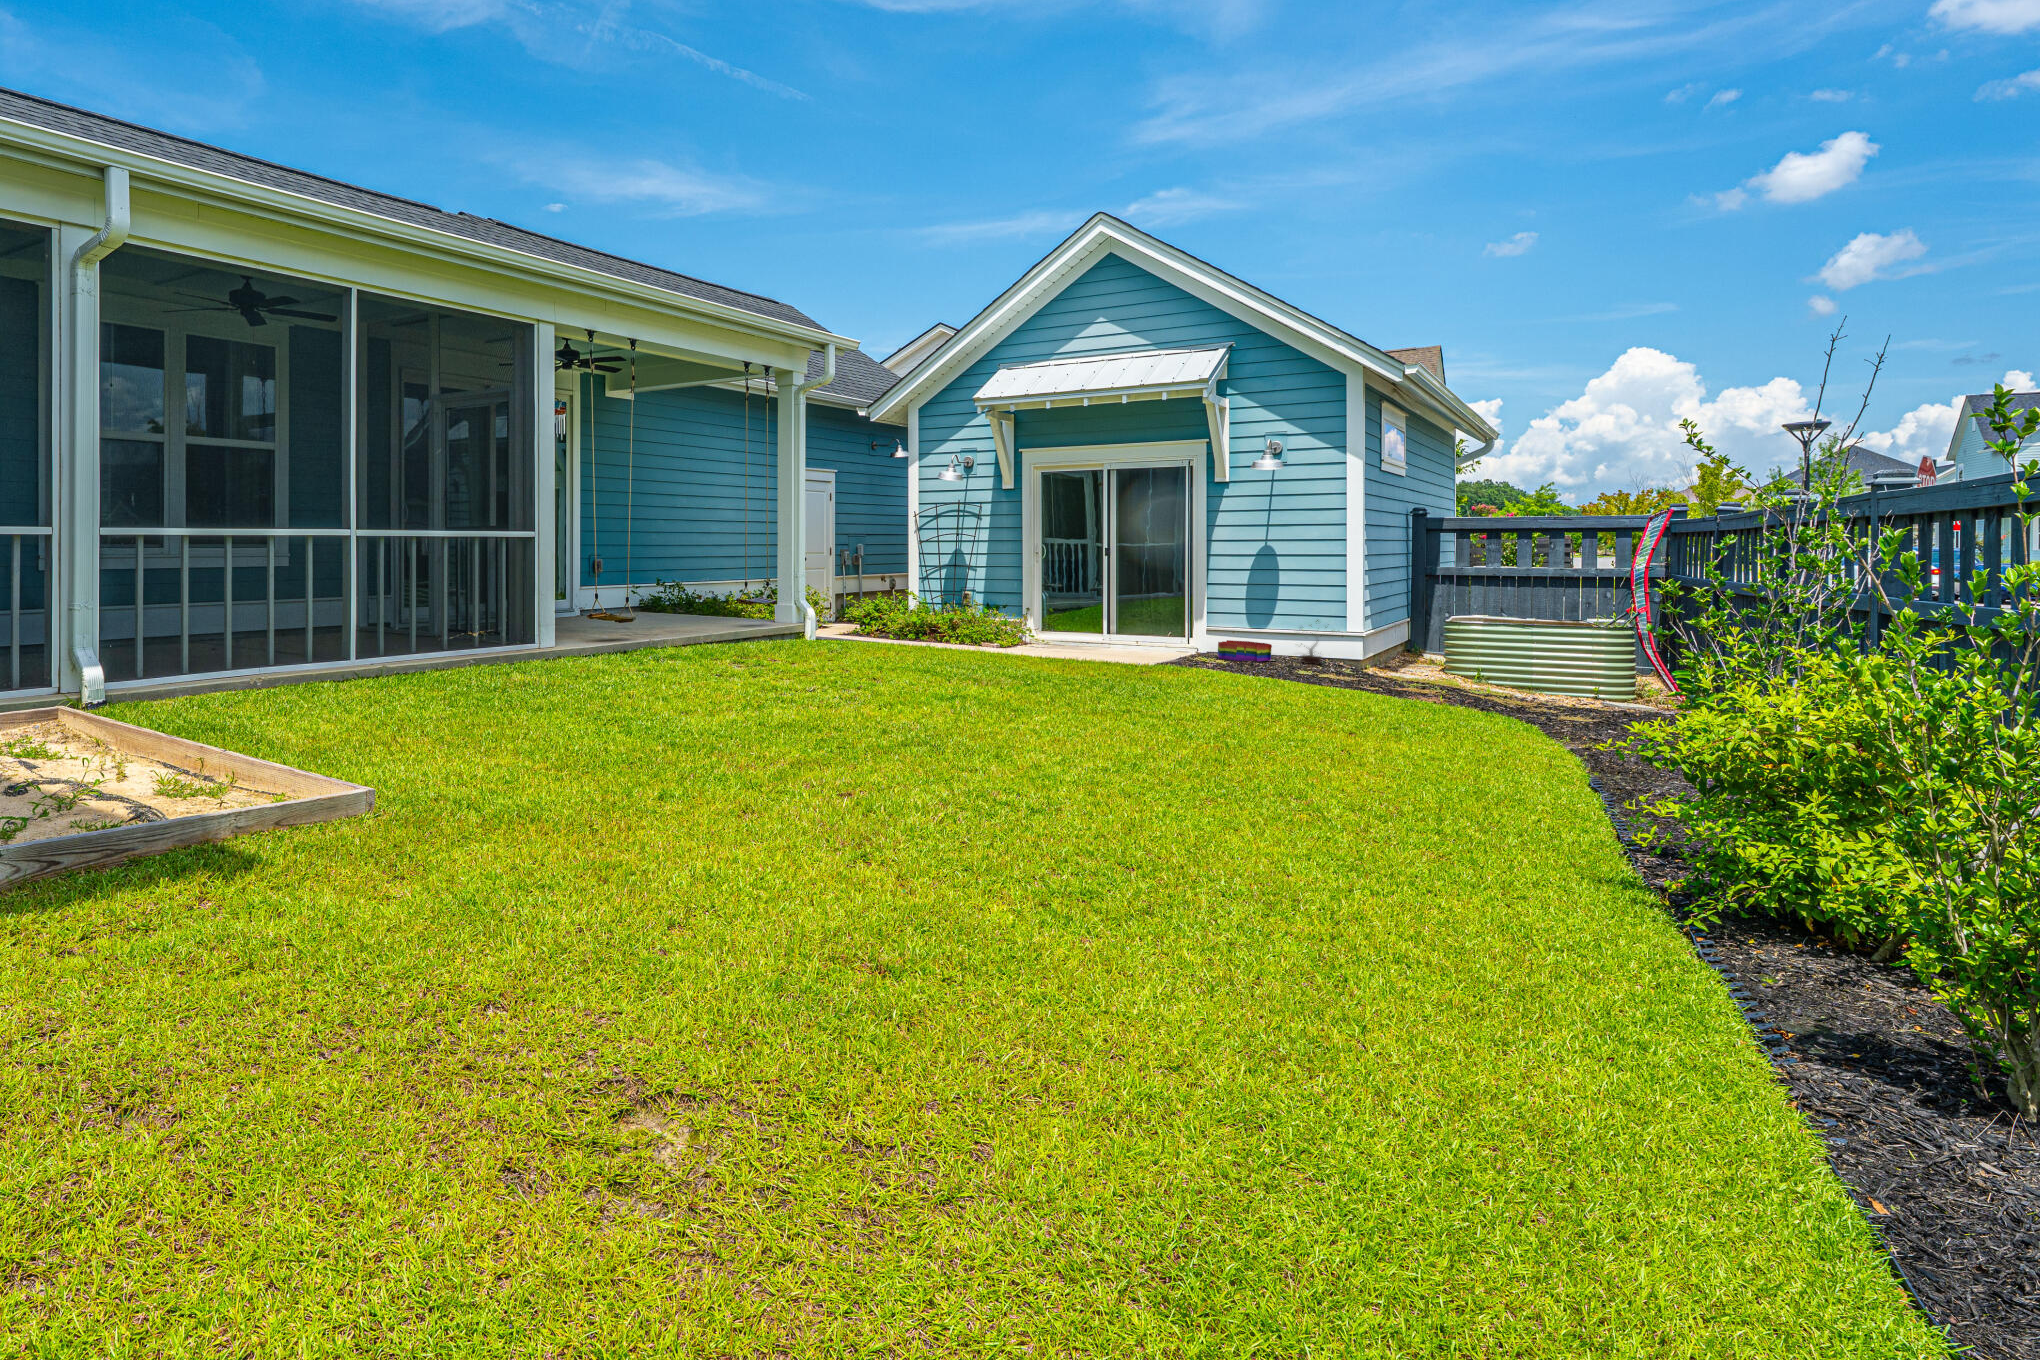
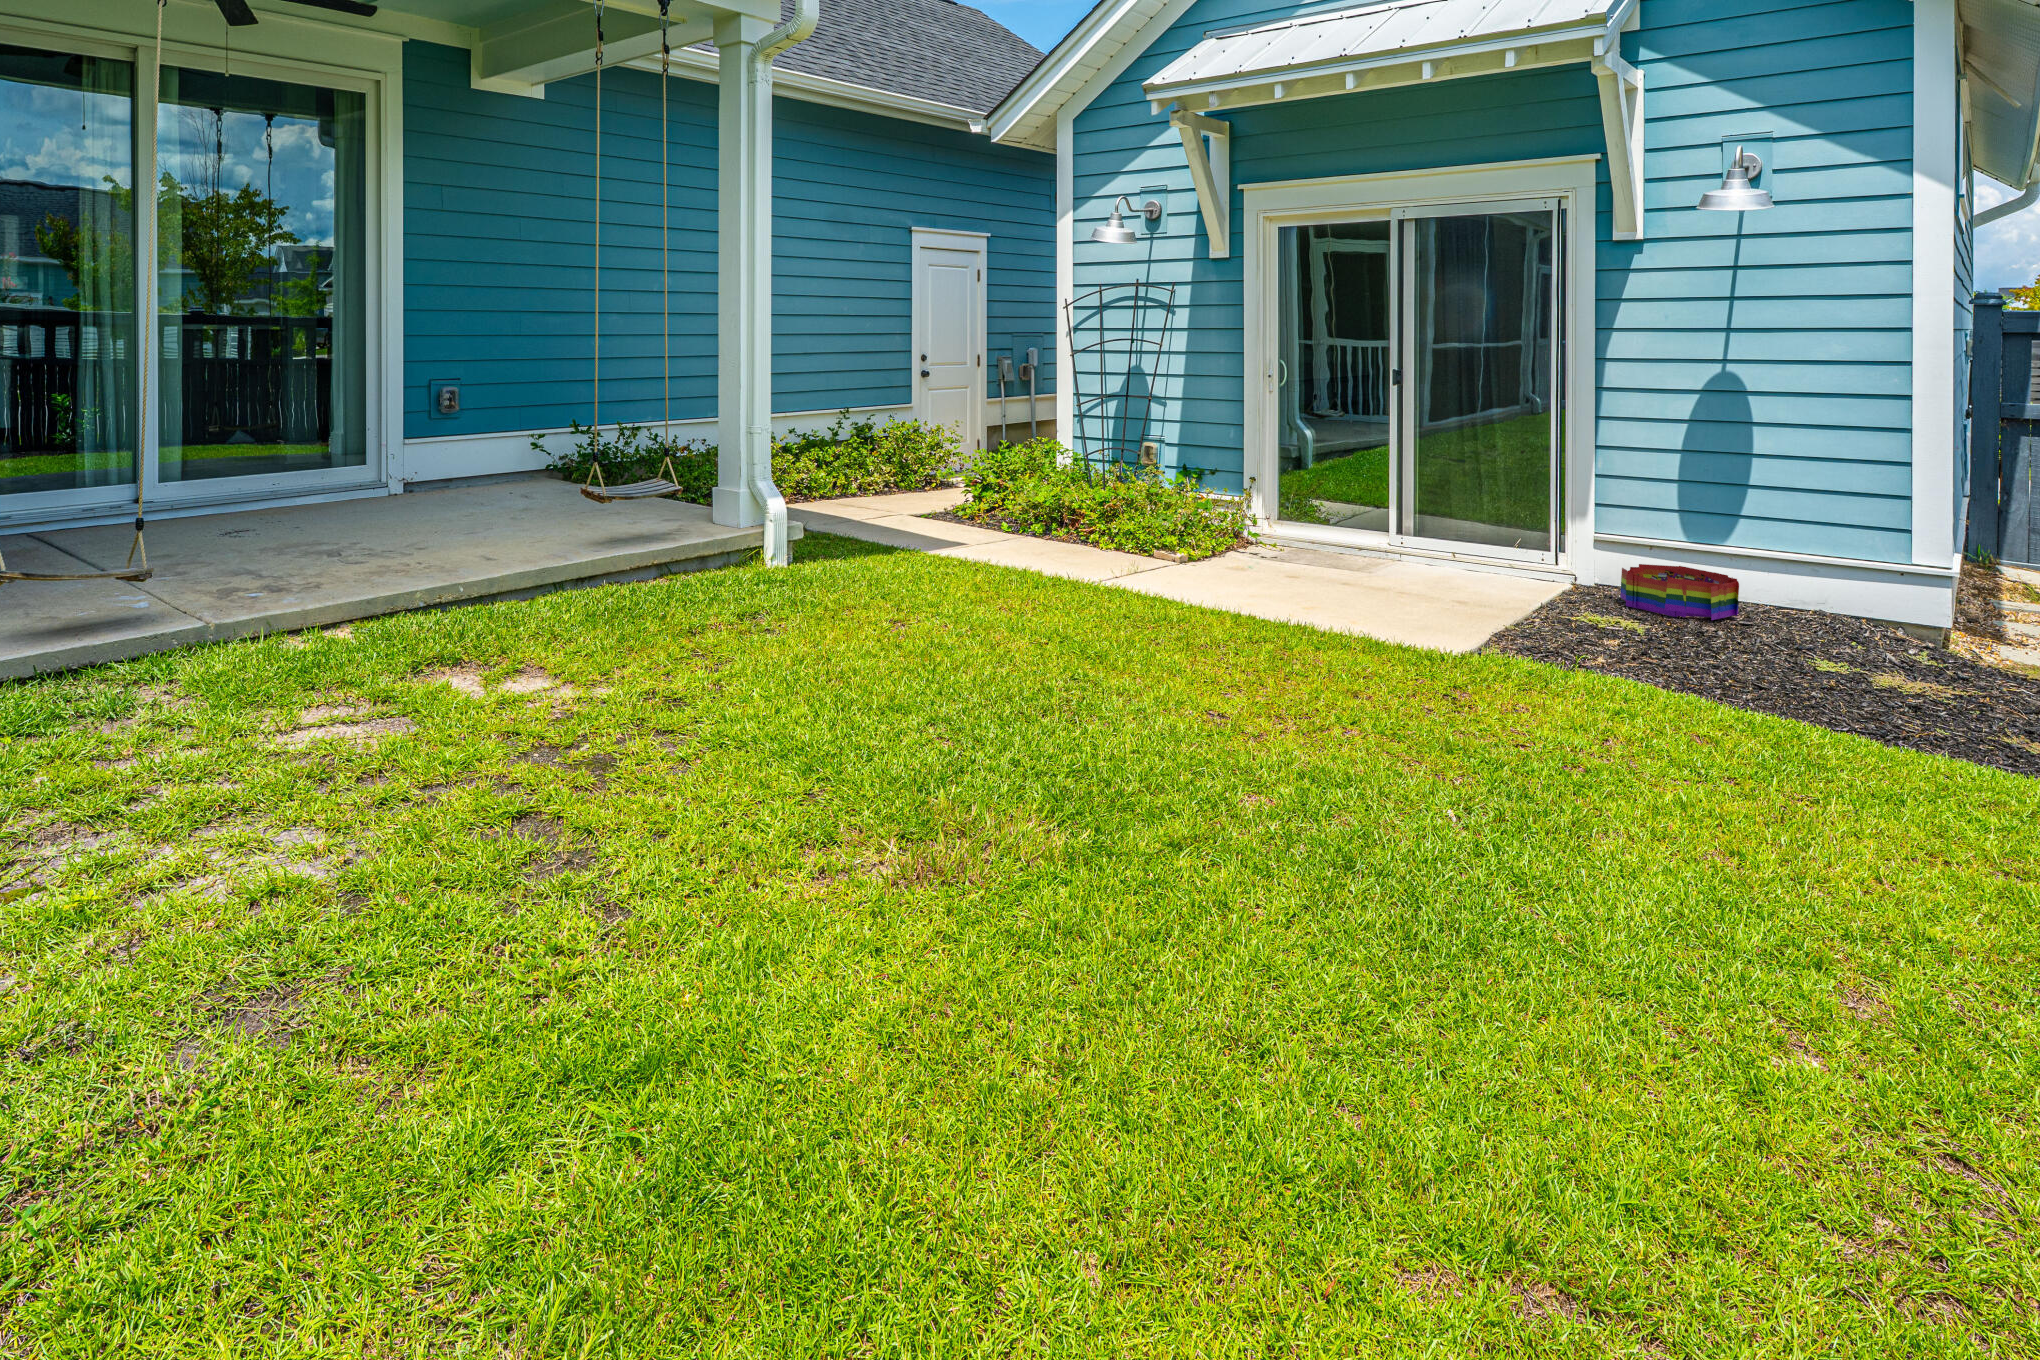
potted plant: present [1301,620,1333,664] -> none [1787,527,1898,628]

